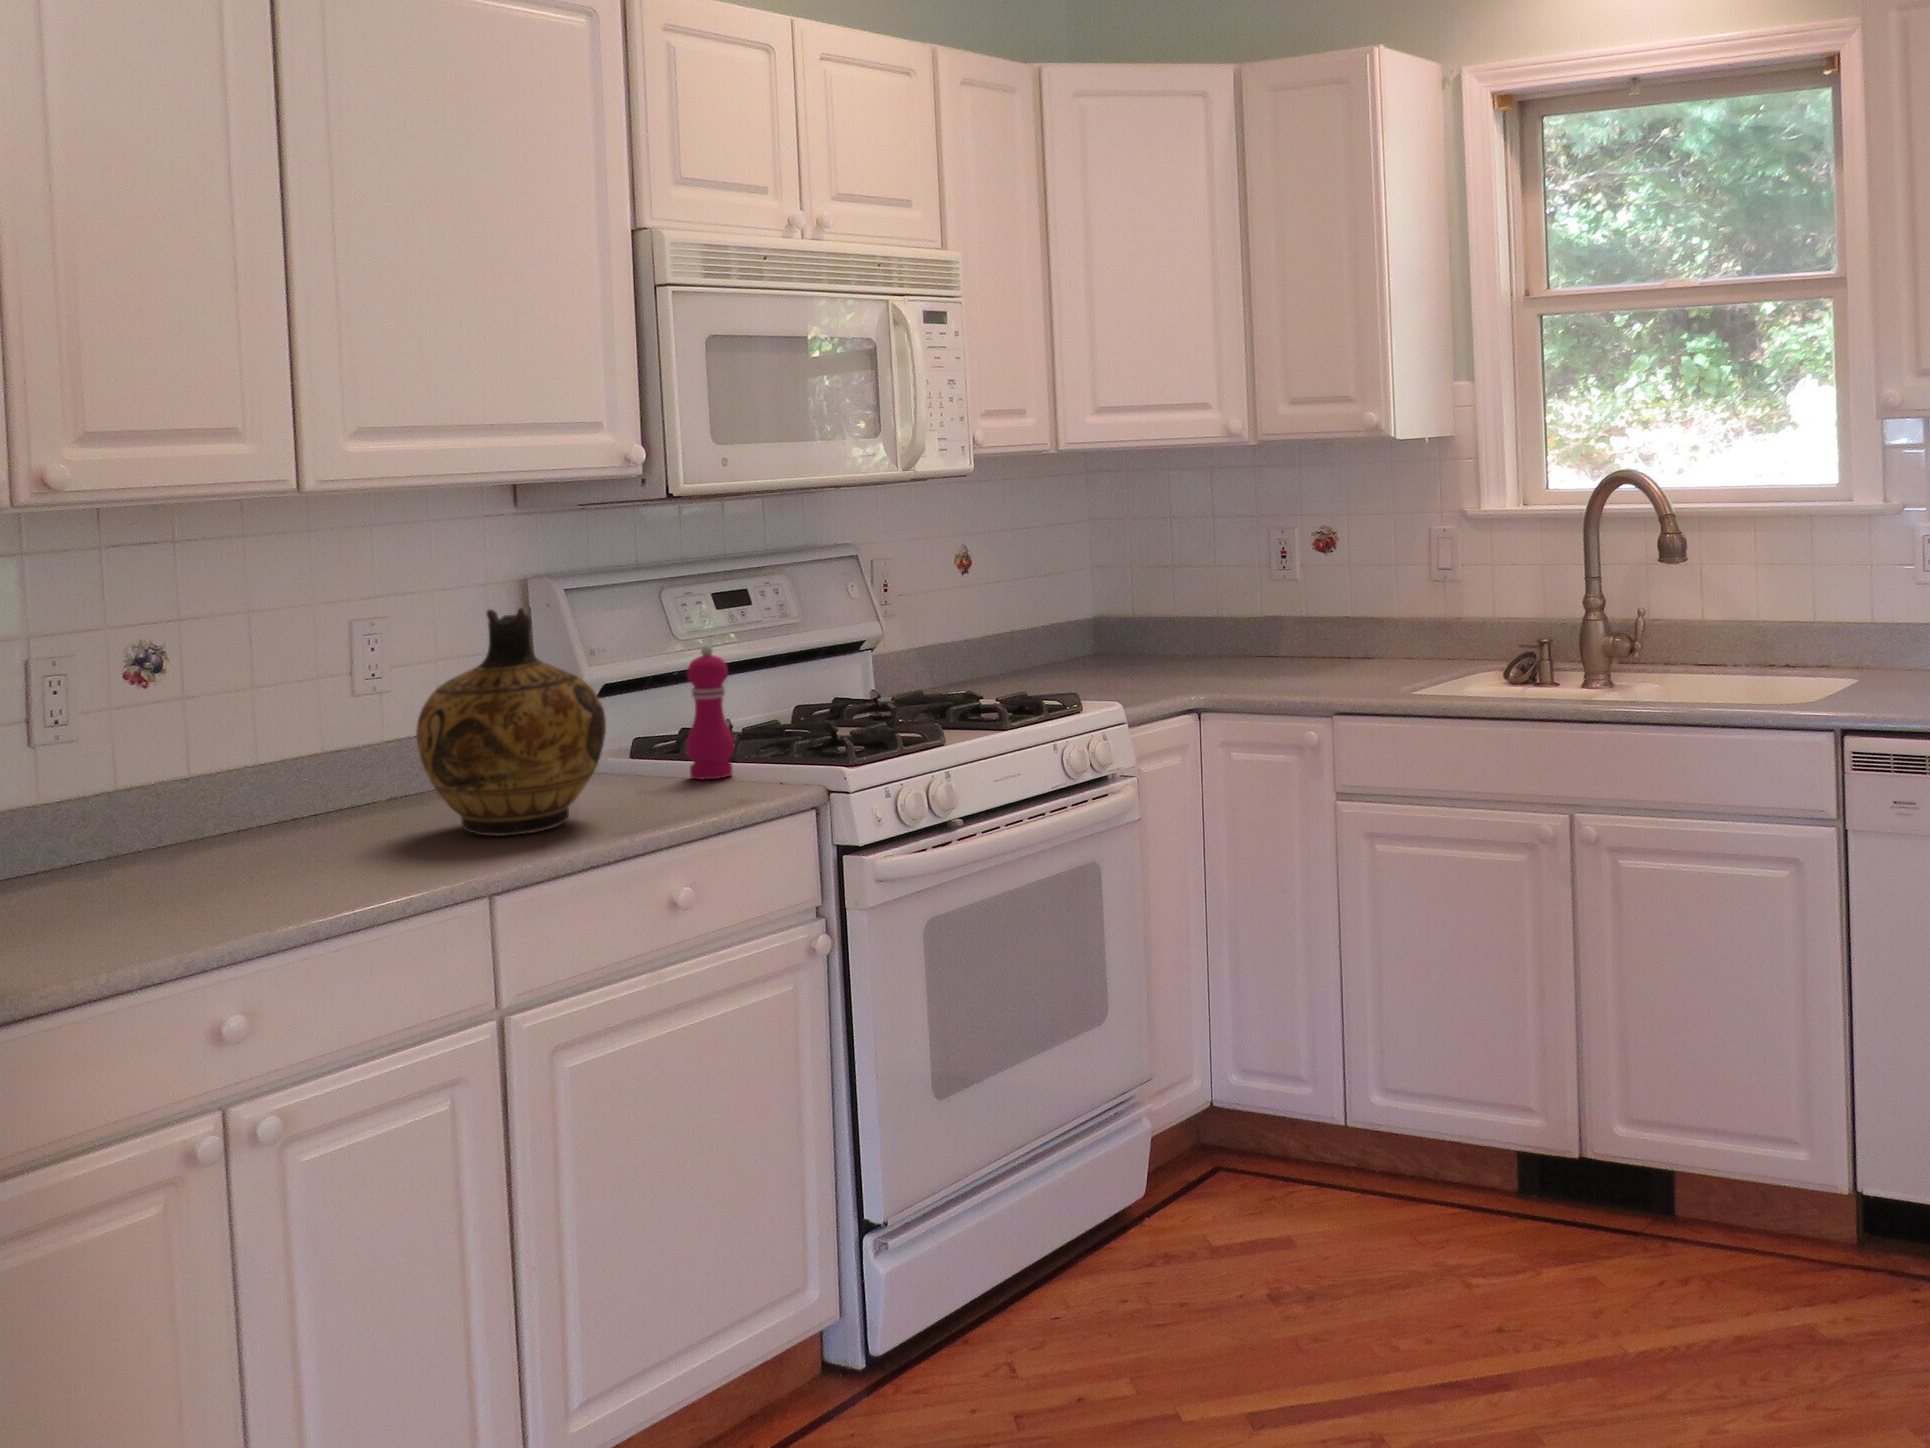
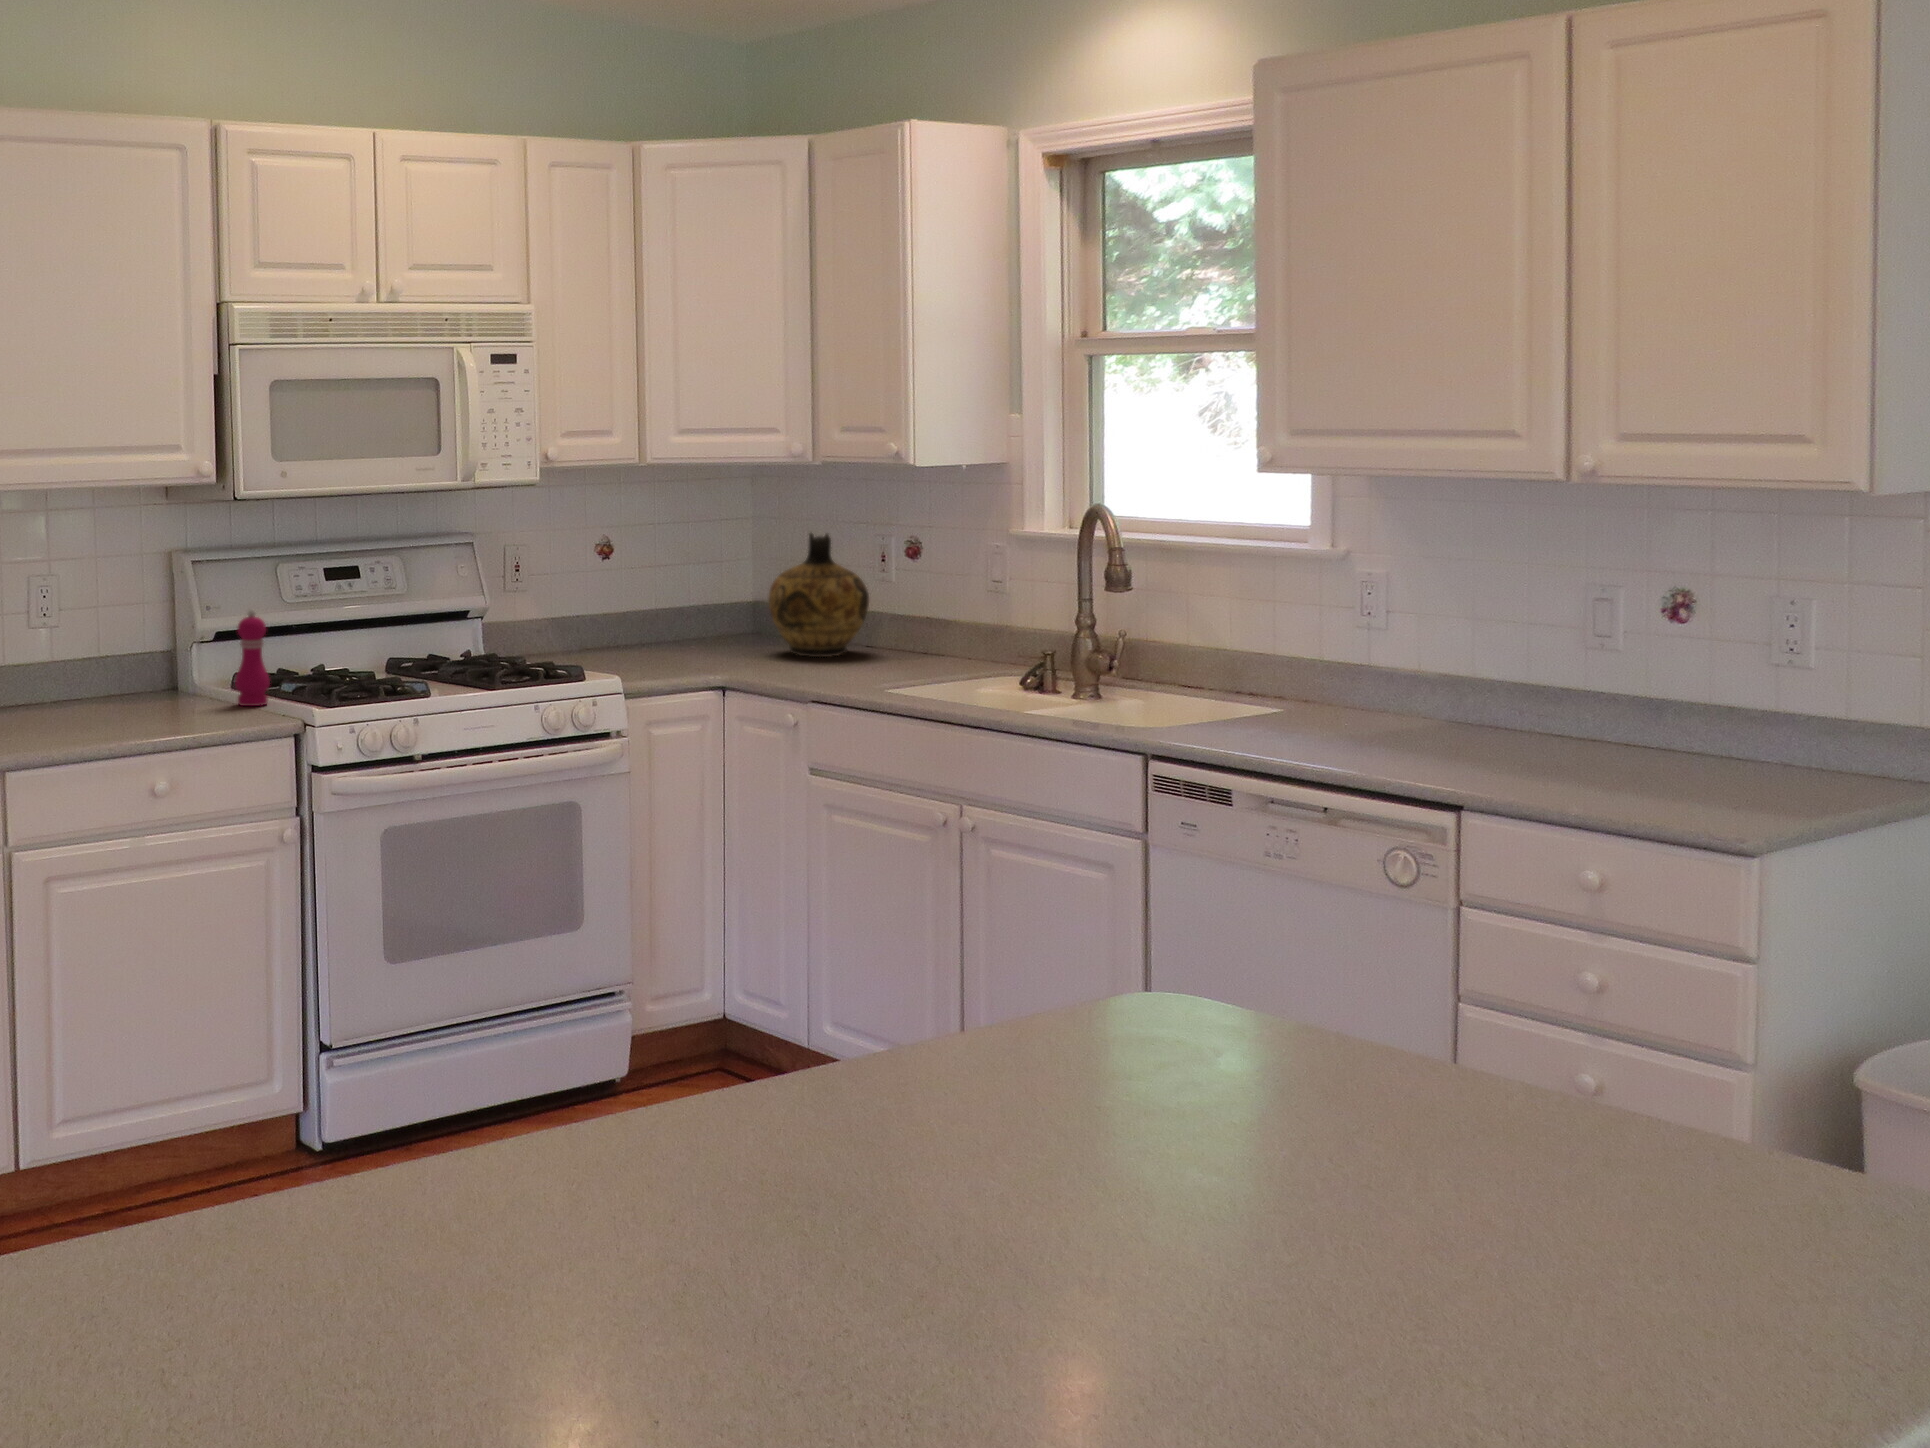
ceramic jug: present [416,608,606,836] -> present [768,533,869,657]

